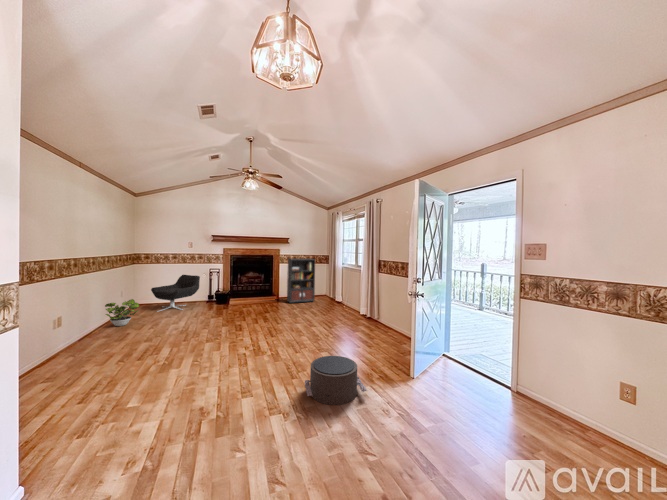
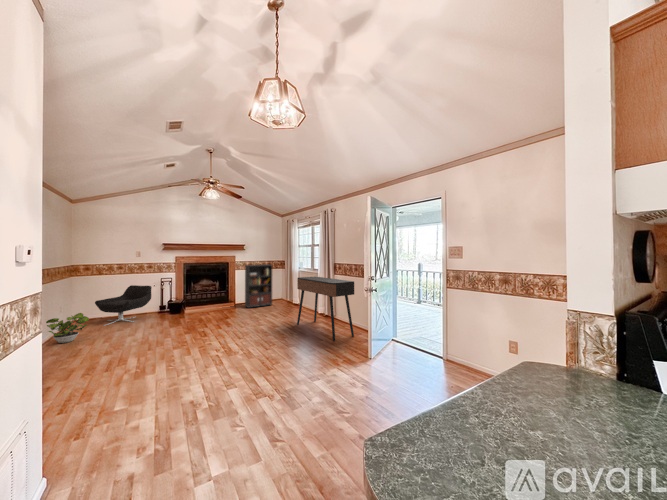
console table: none [335,274,399,350] -> present [297,276,354,341]
pouf: present [305,356,367,405] -> none [282,346,336,385]

